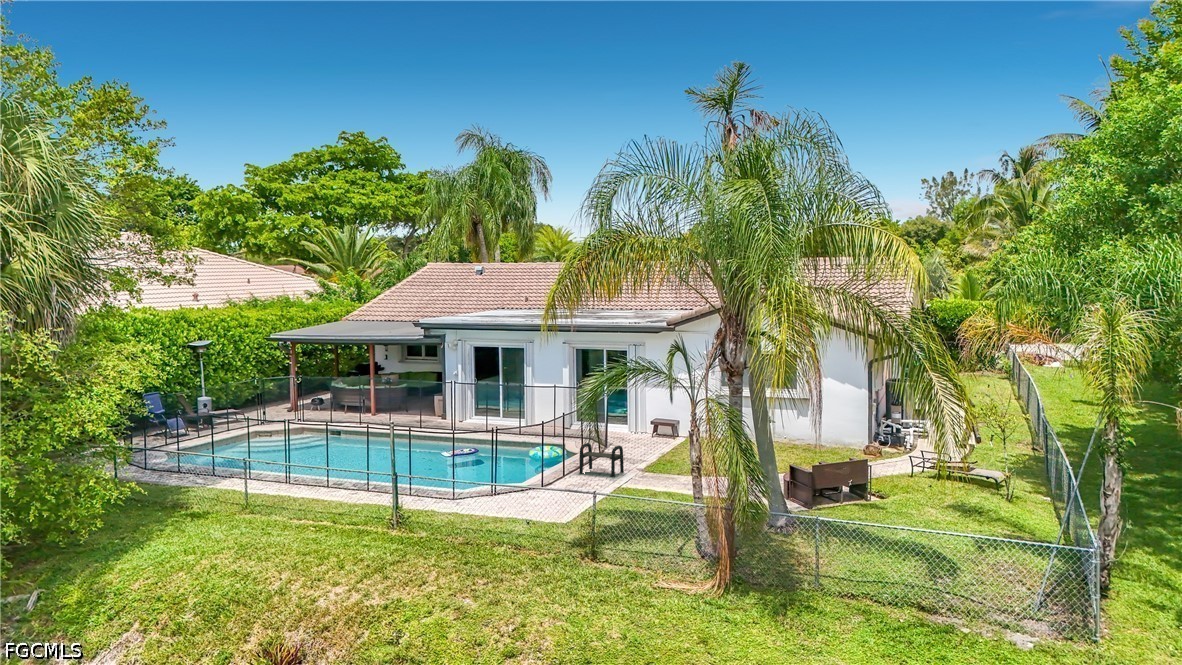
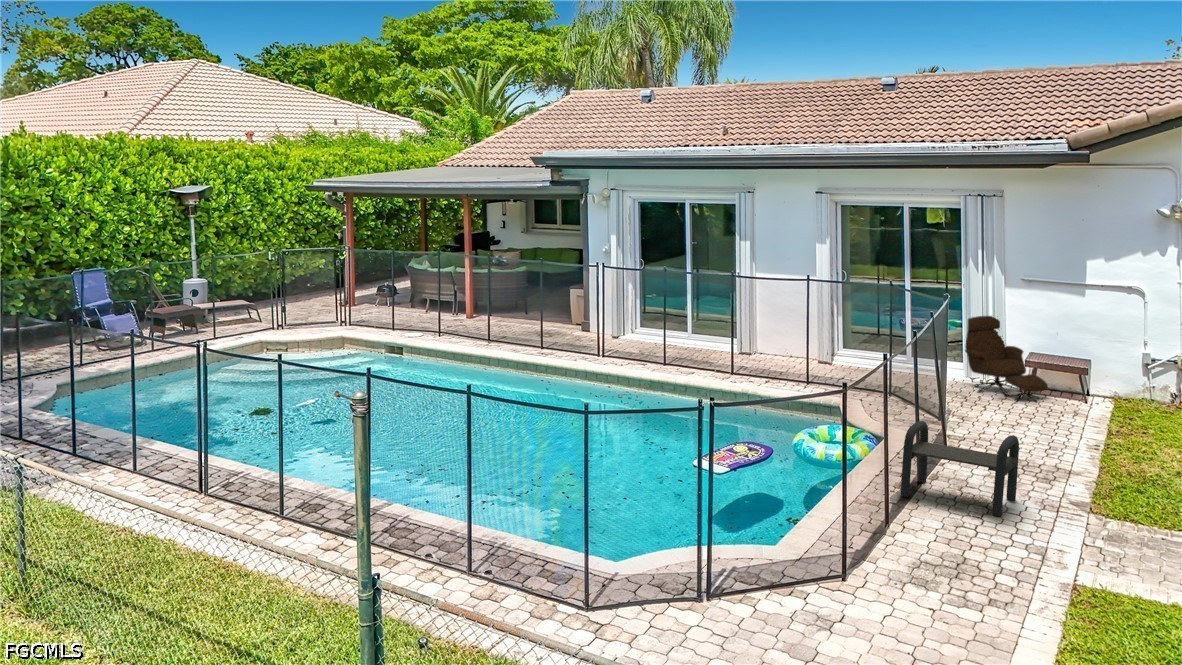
lounge chair: none [631,402,666,441] -> present [965,316,1048,402]

